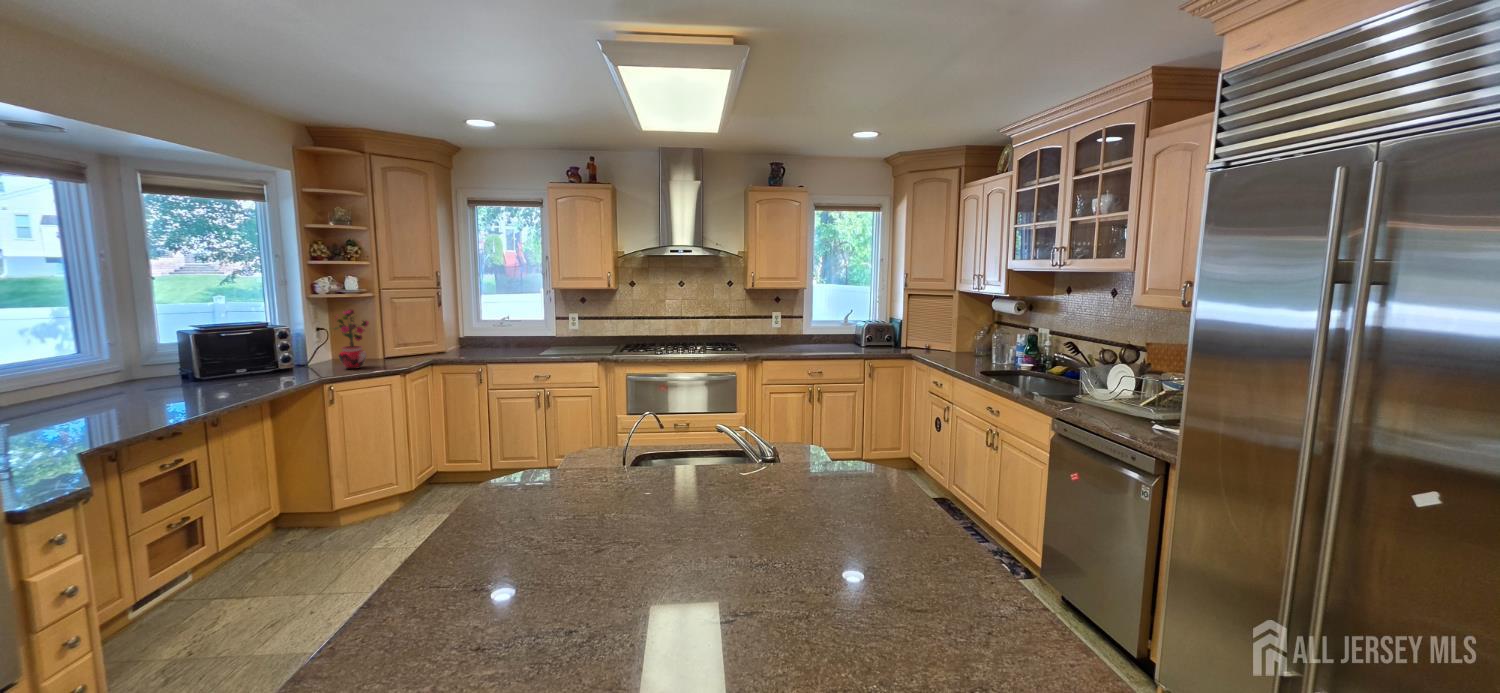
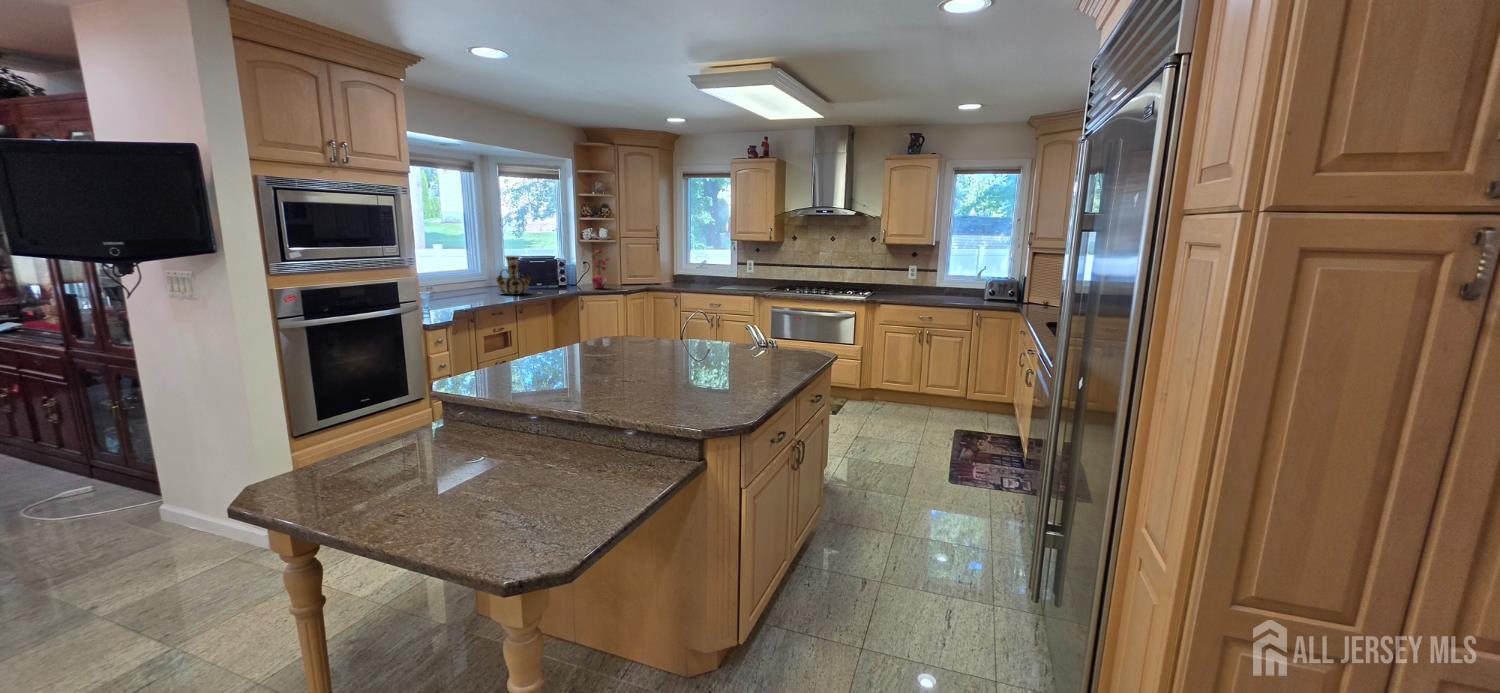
vase: none [140,331,221,401] -> present [496,256,530,295]

